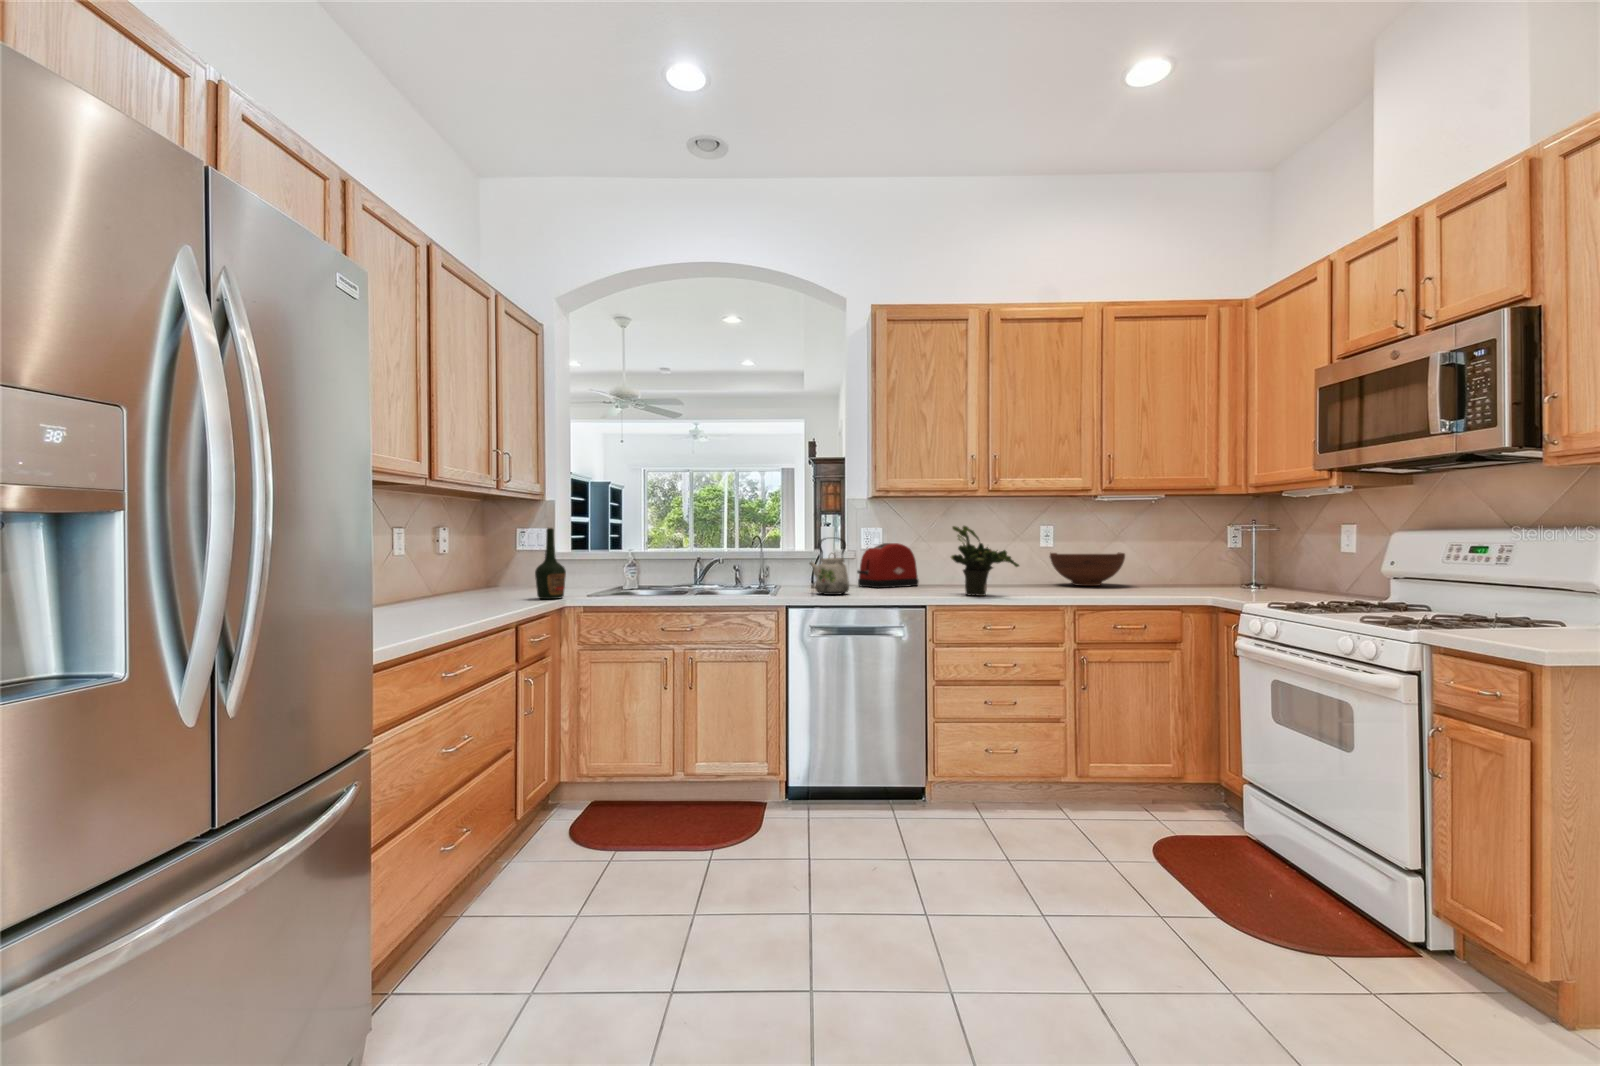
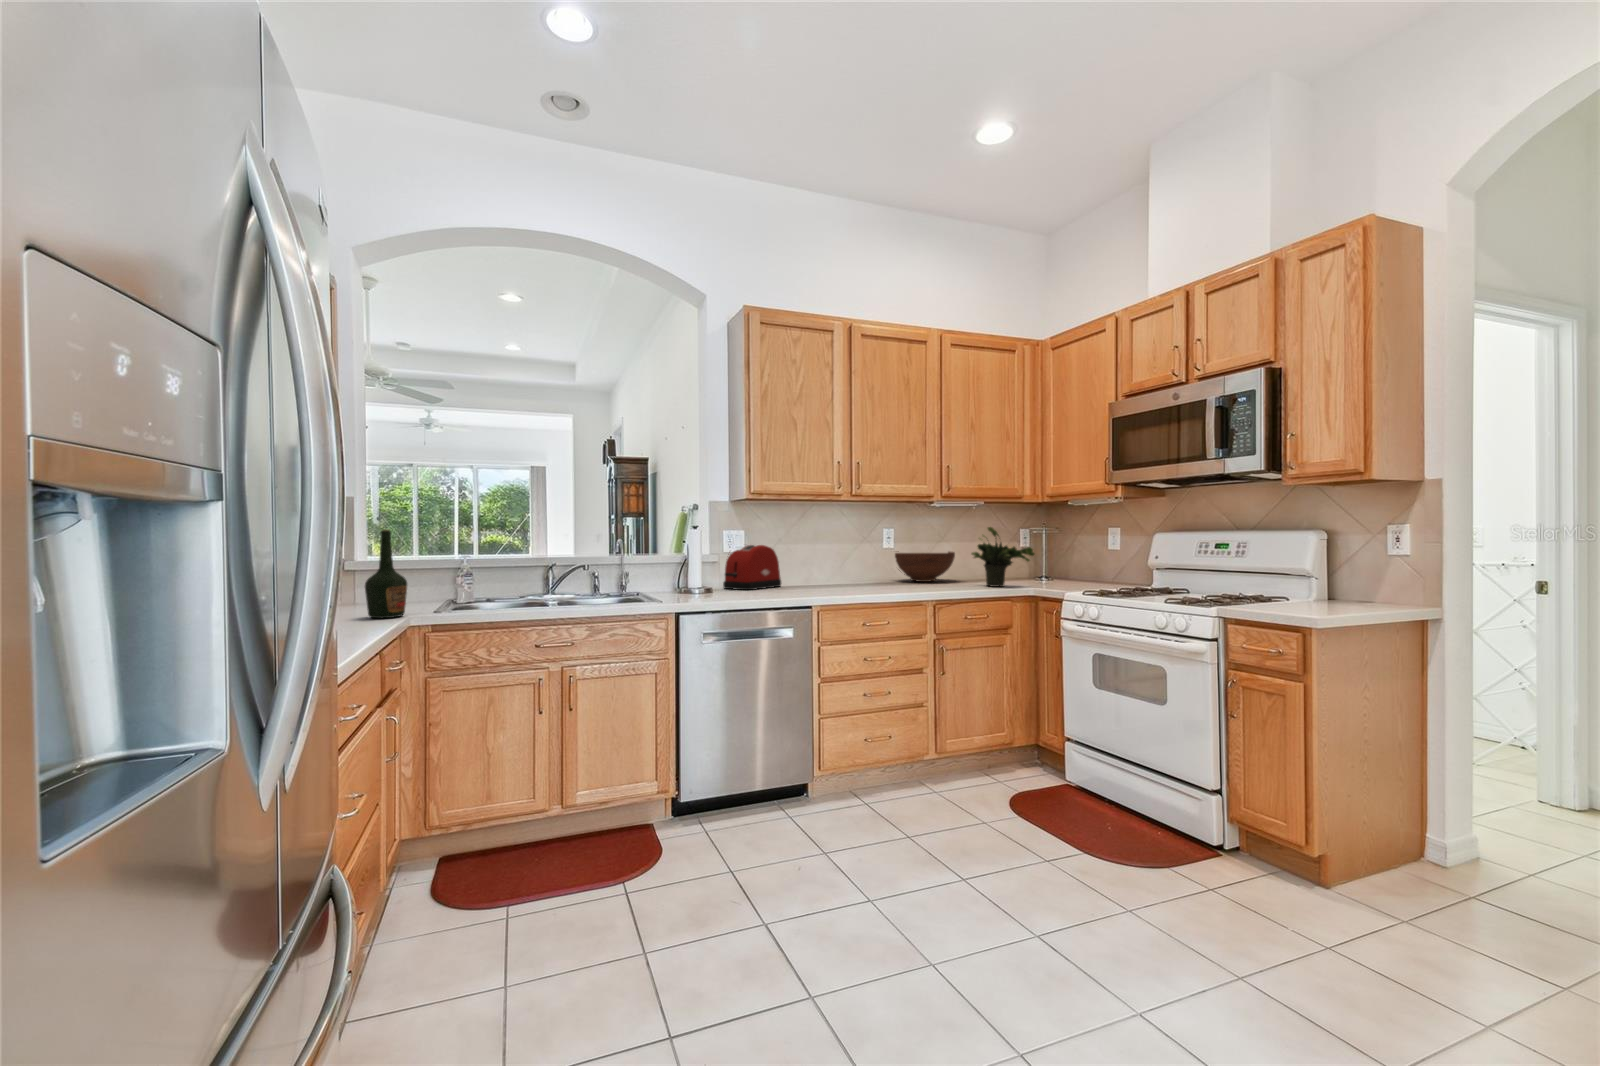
potted plant: present [951,526,1019,596] -> present [972,527,1035,587]
kettle: present [810,538,849,595] -> none [689,540,734,598]

